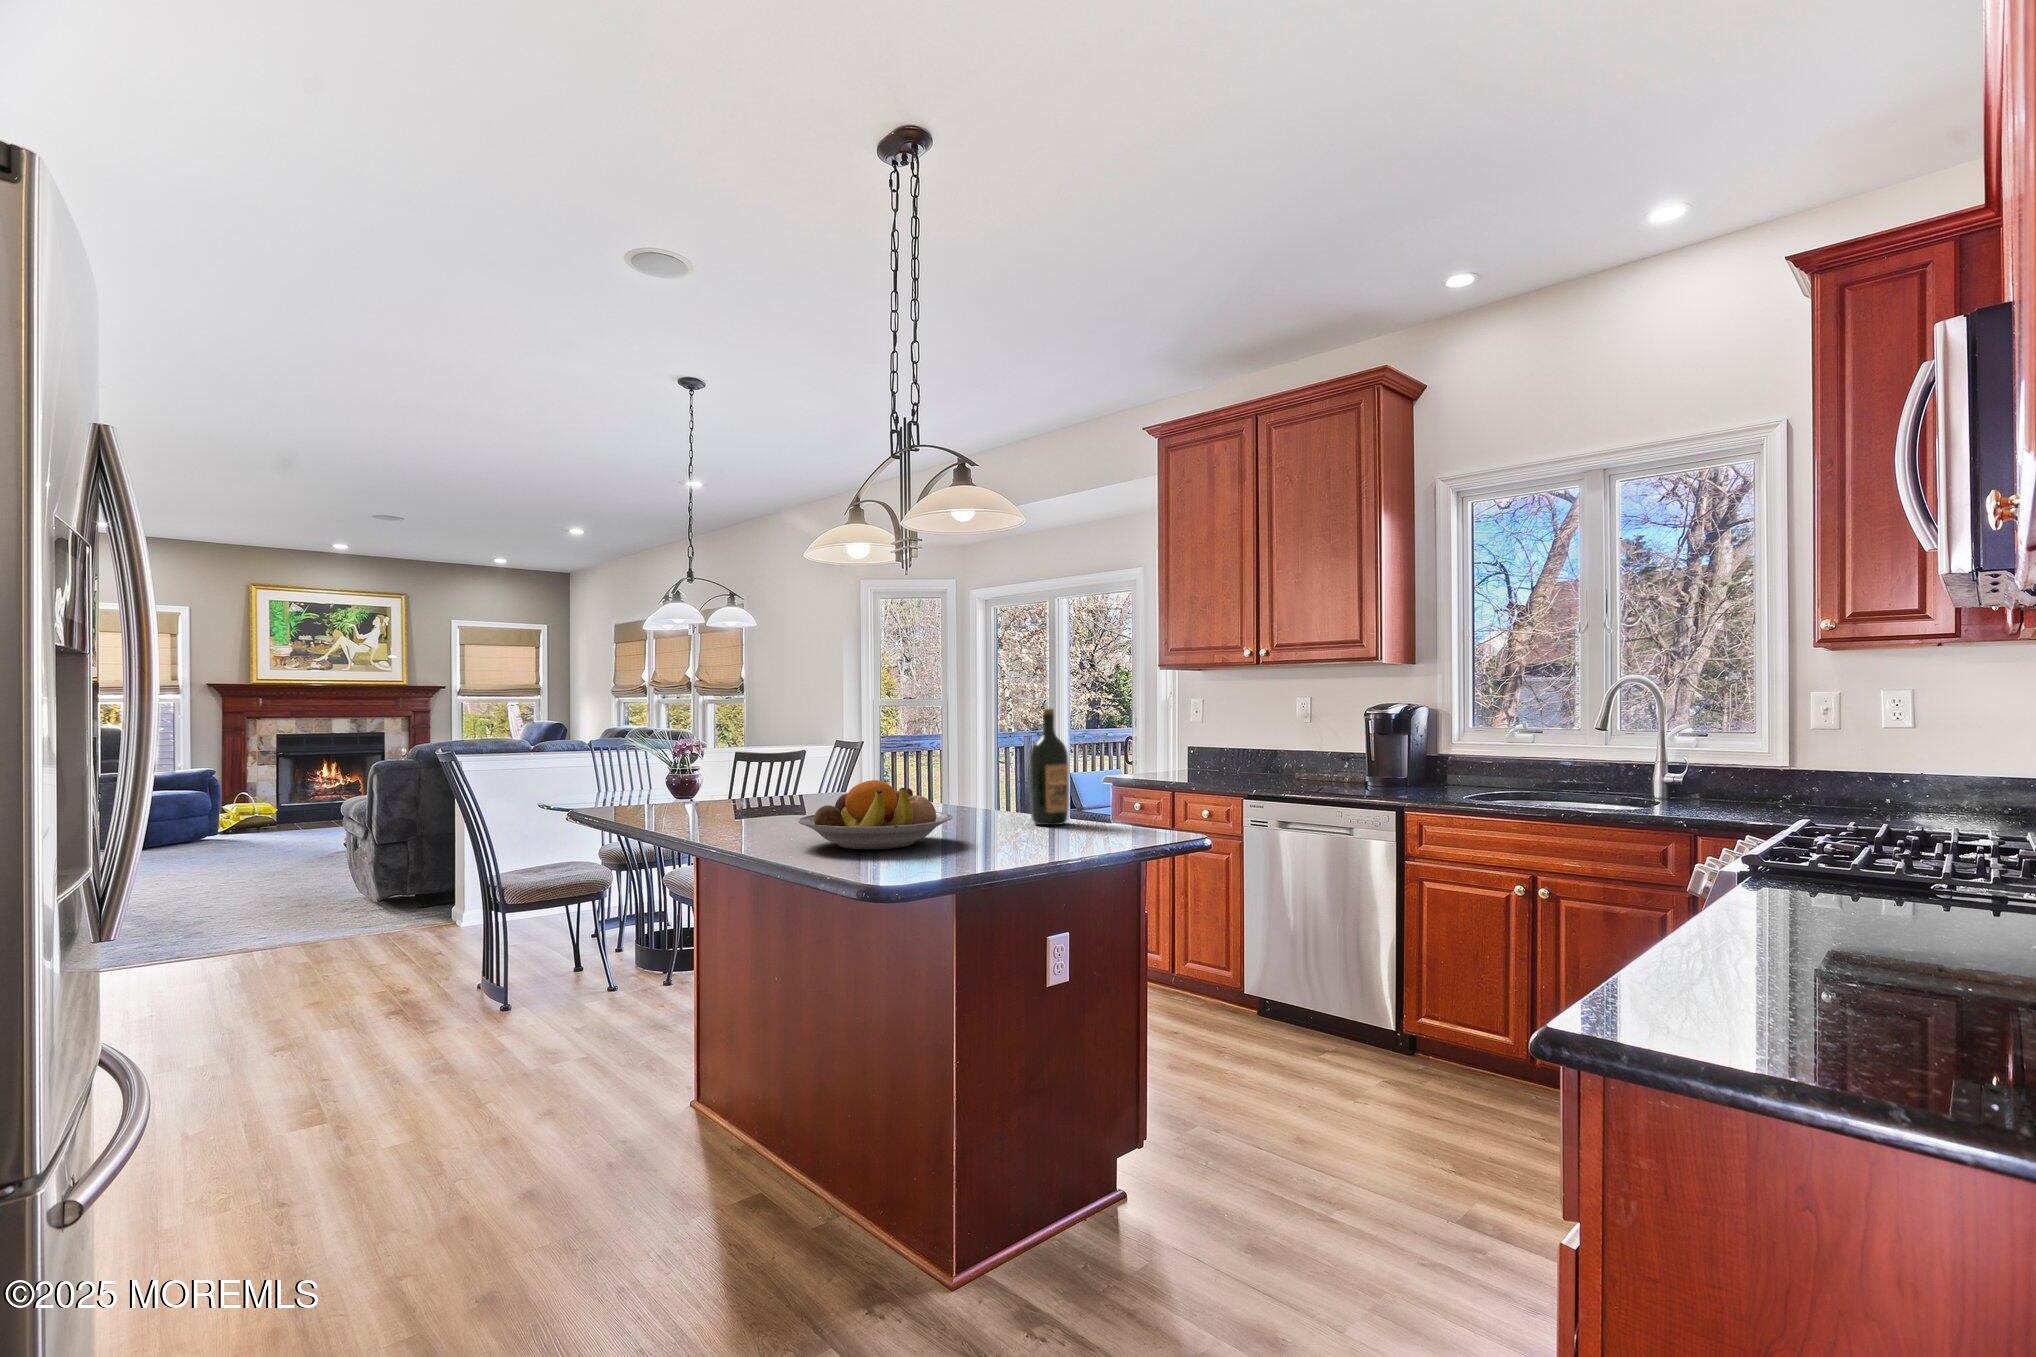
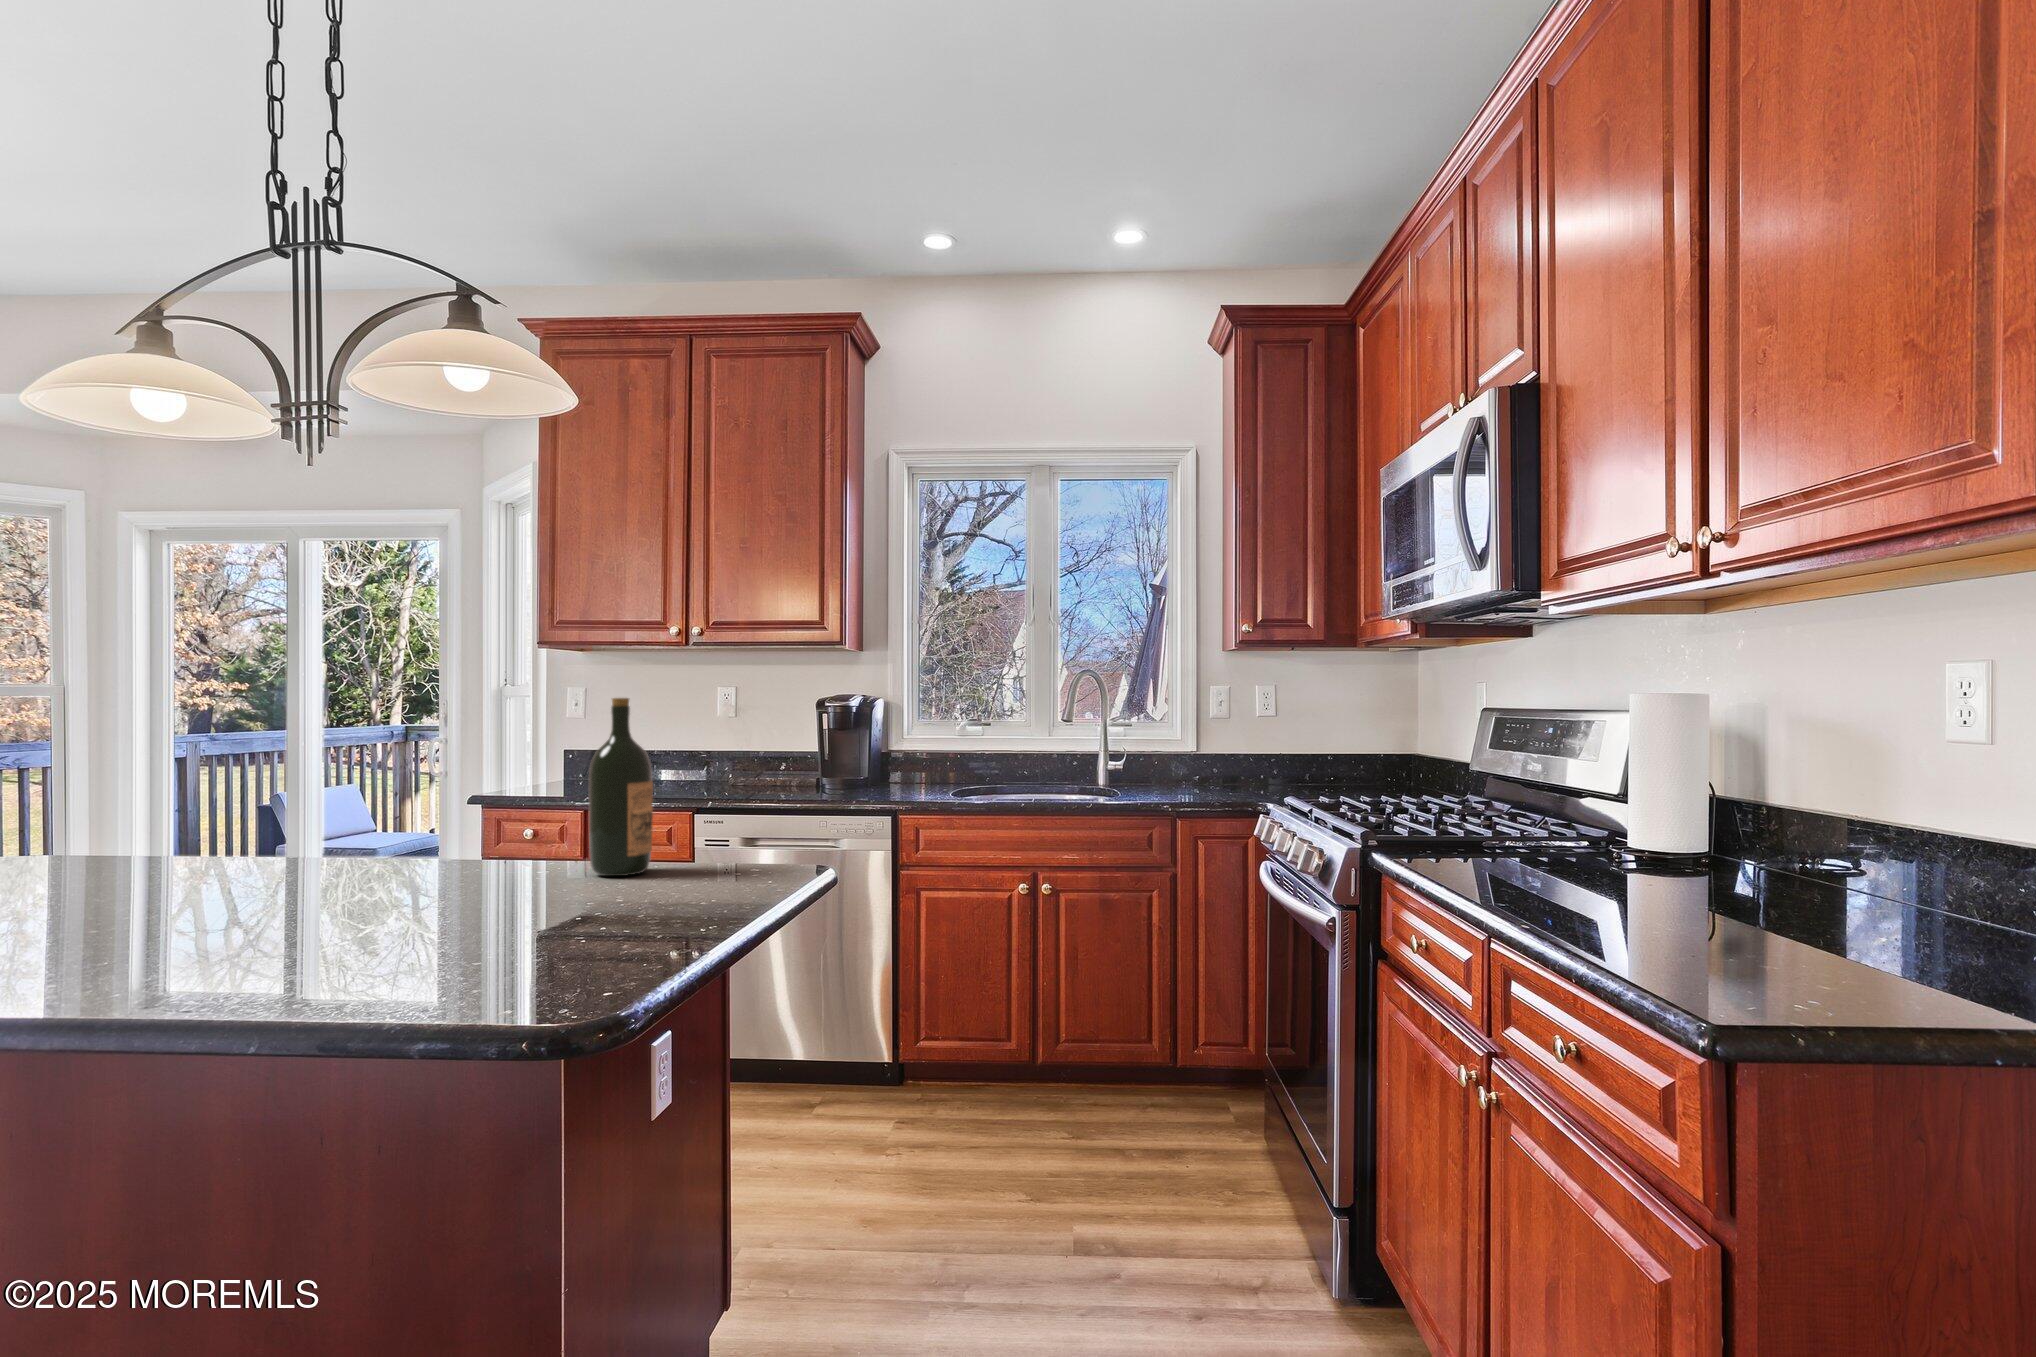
fruit bowl: present [798,780,953,849] -> none [239,828,566,964]

